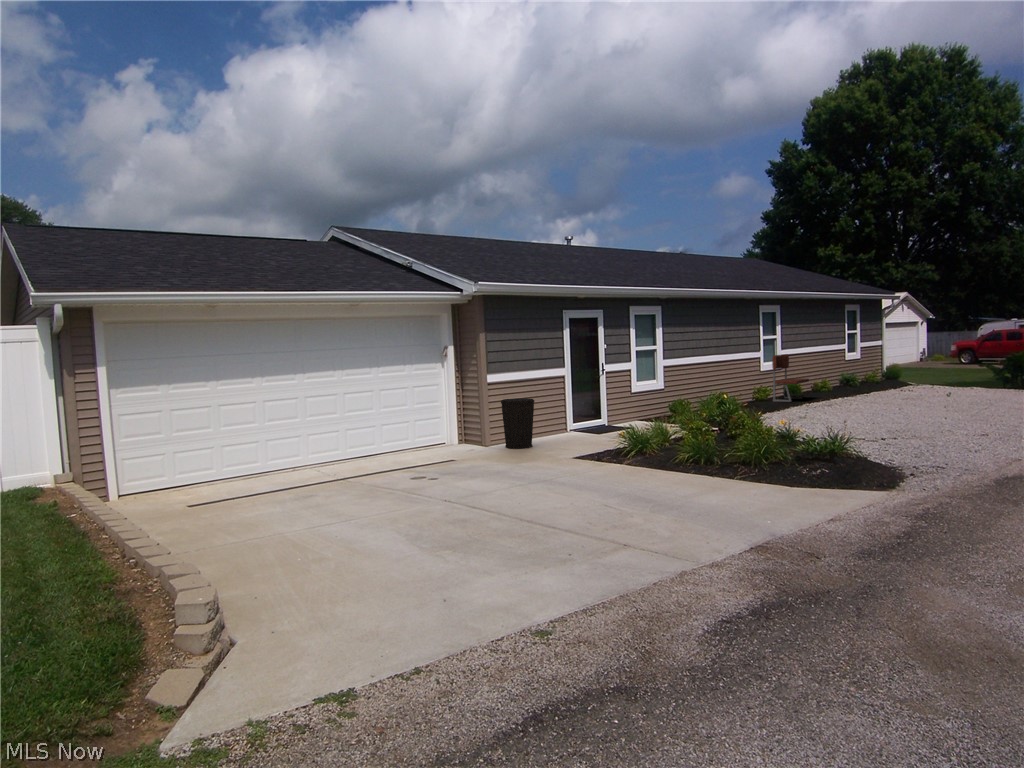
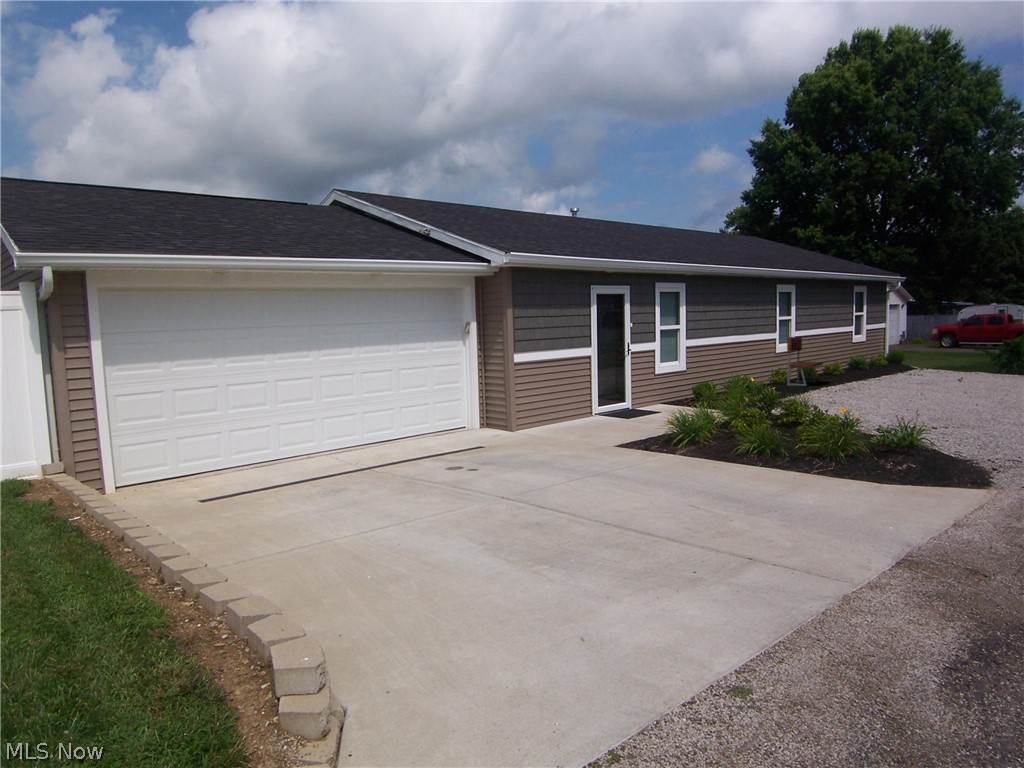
trash can: present [501,398,534,449] -> none [530,380,567,435]

